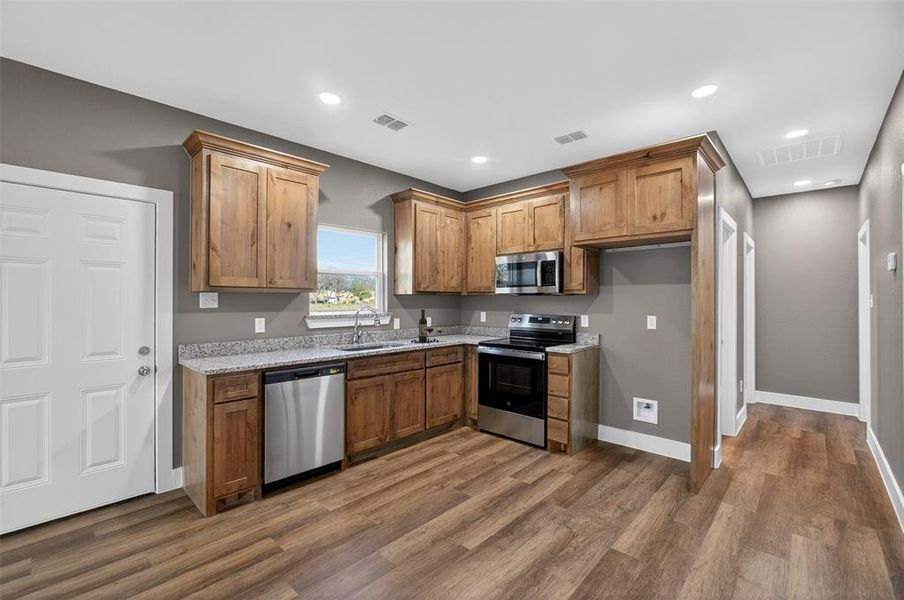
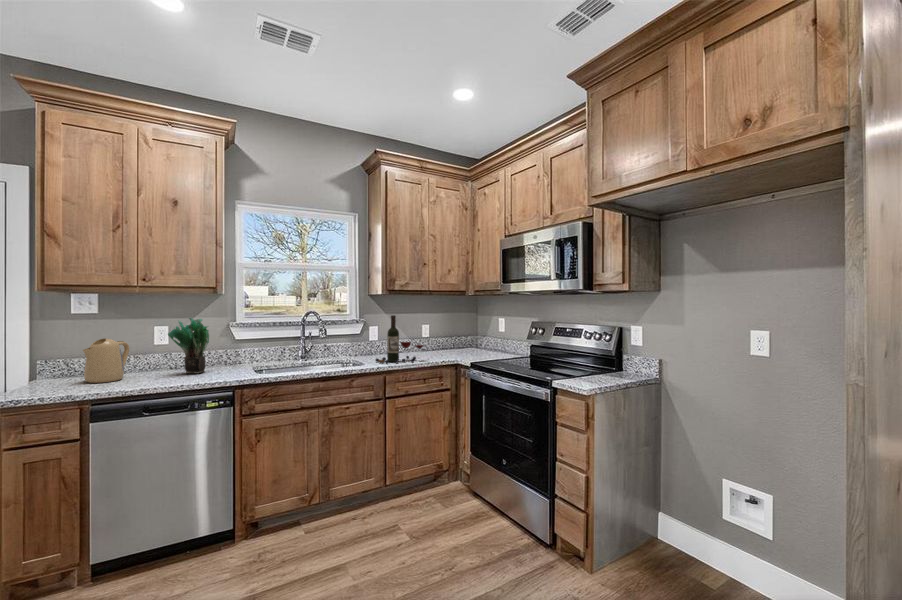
potted plant: none [282,311,307,353] -> present [168,317,209,374]
kettle: none [230,326,256,359] -> present [83,338,129,383]

